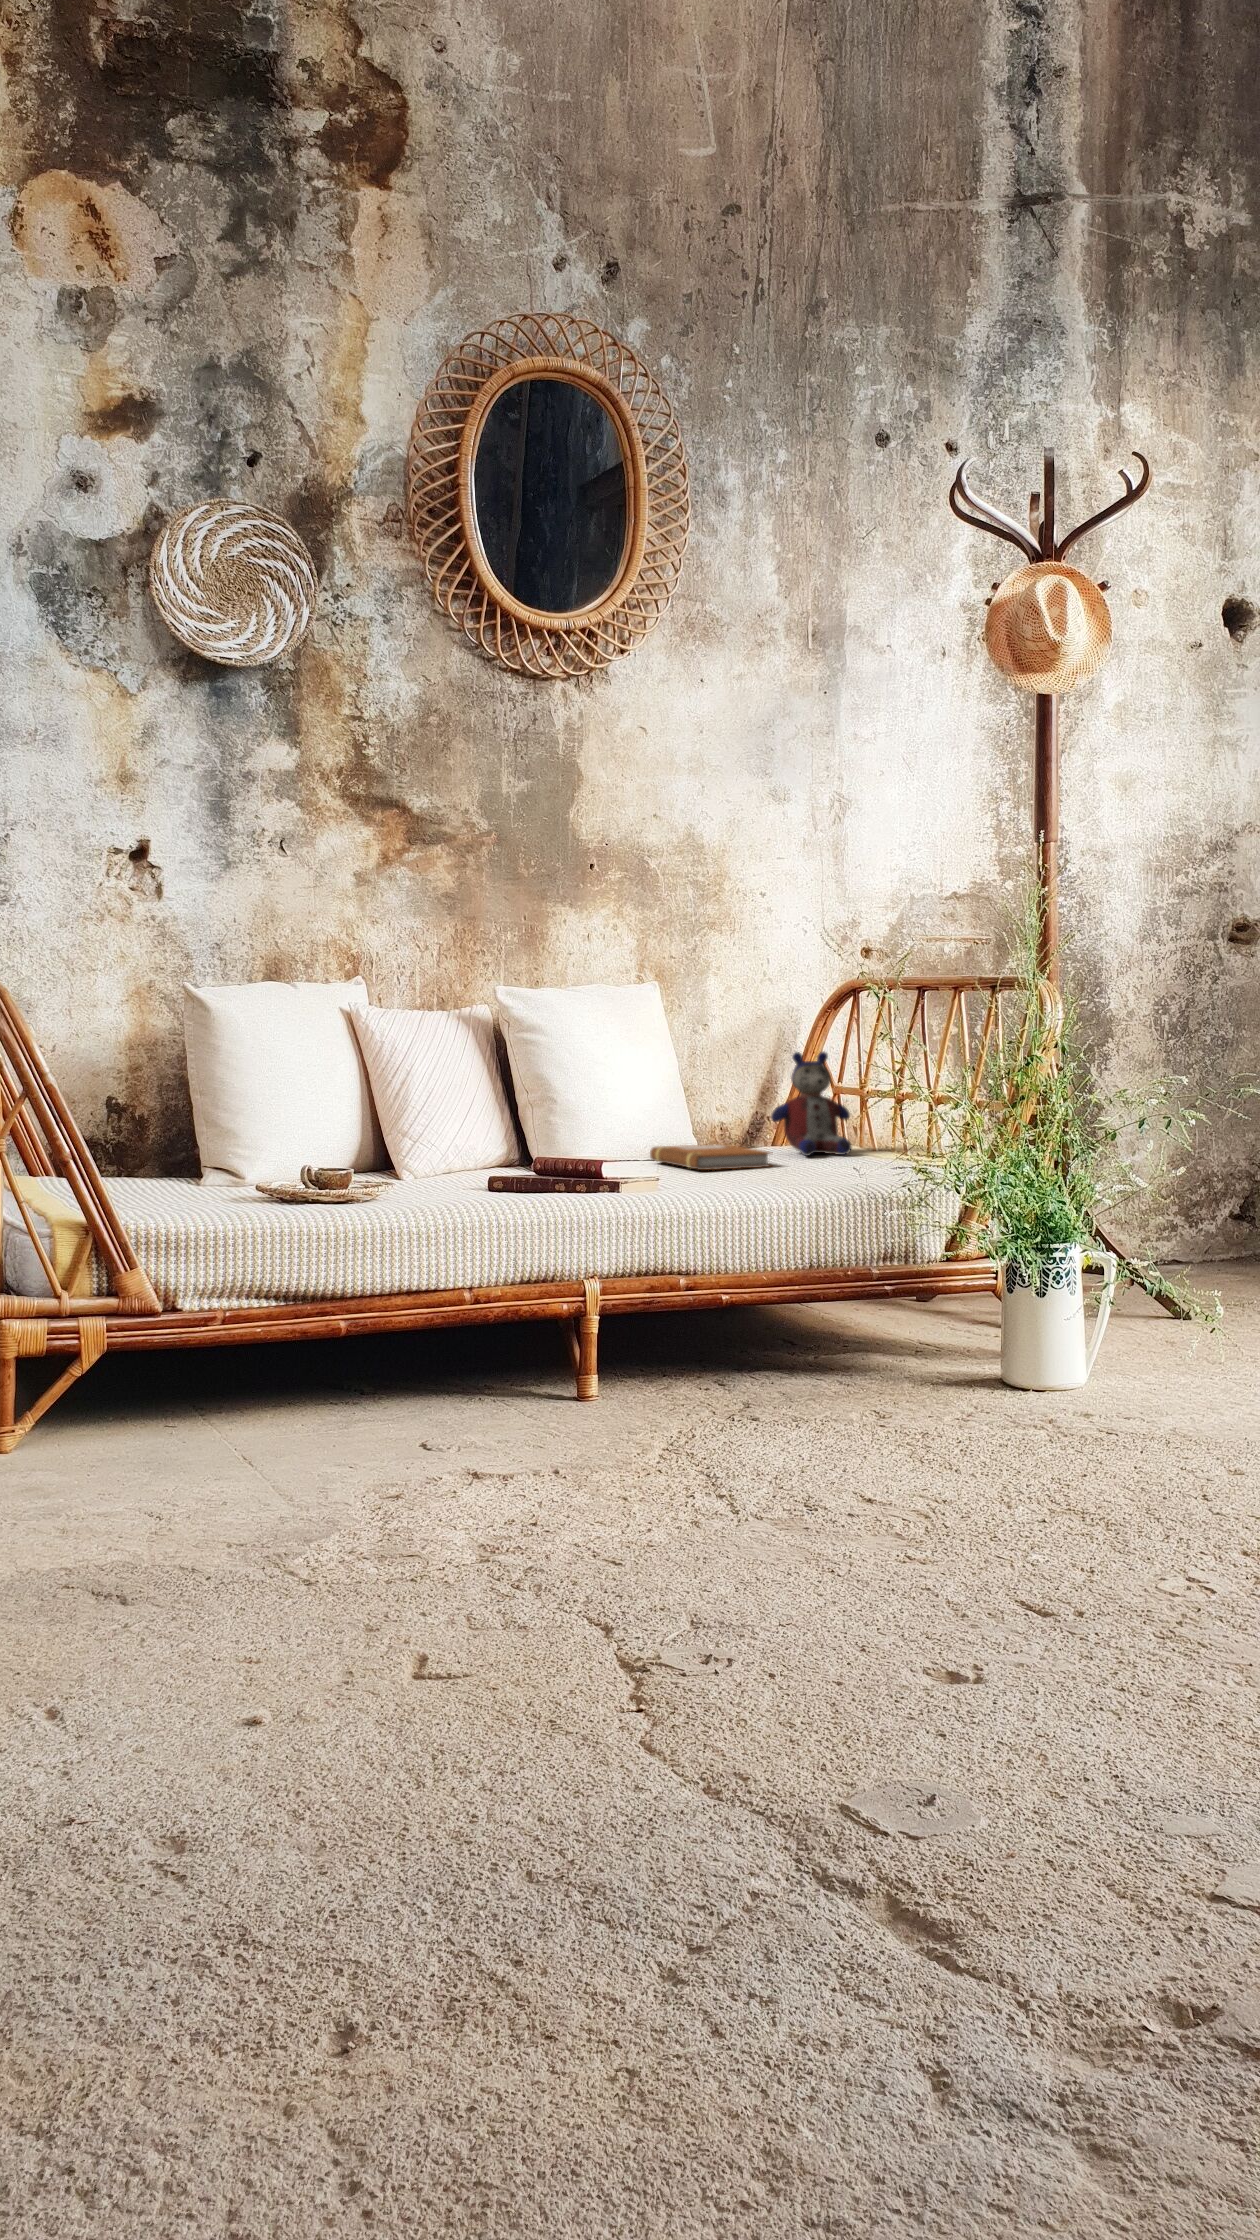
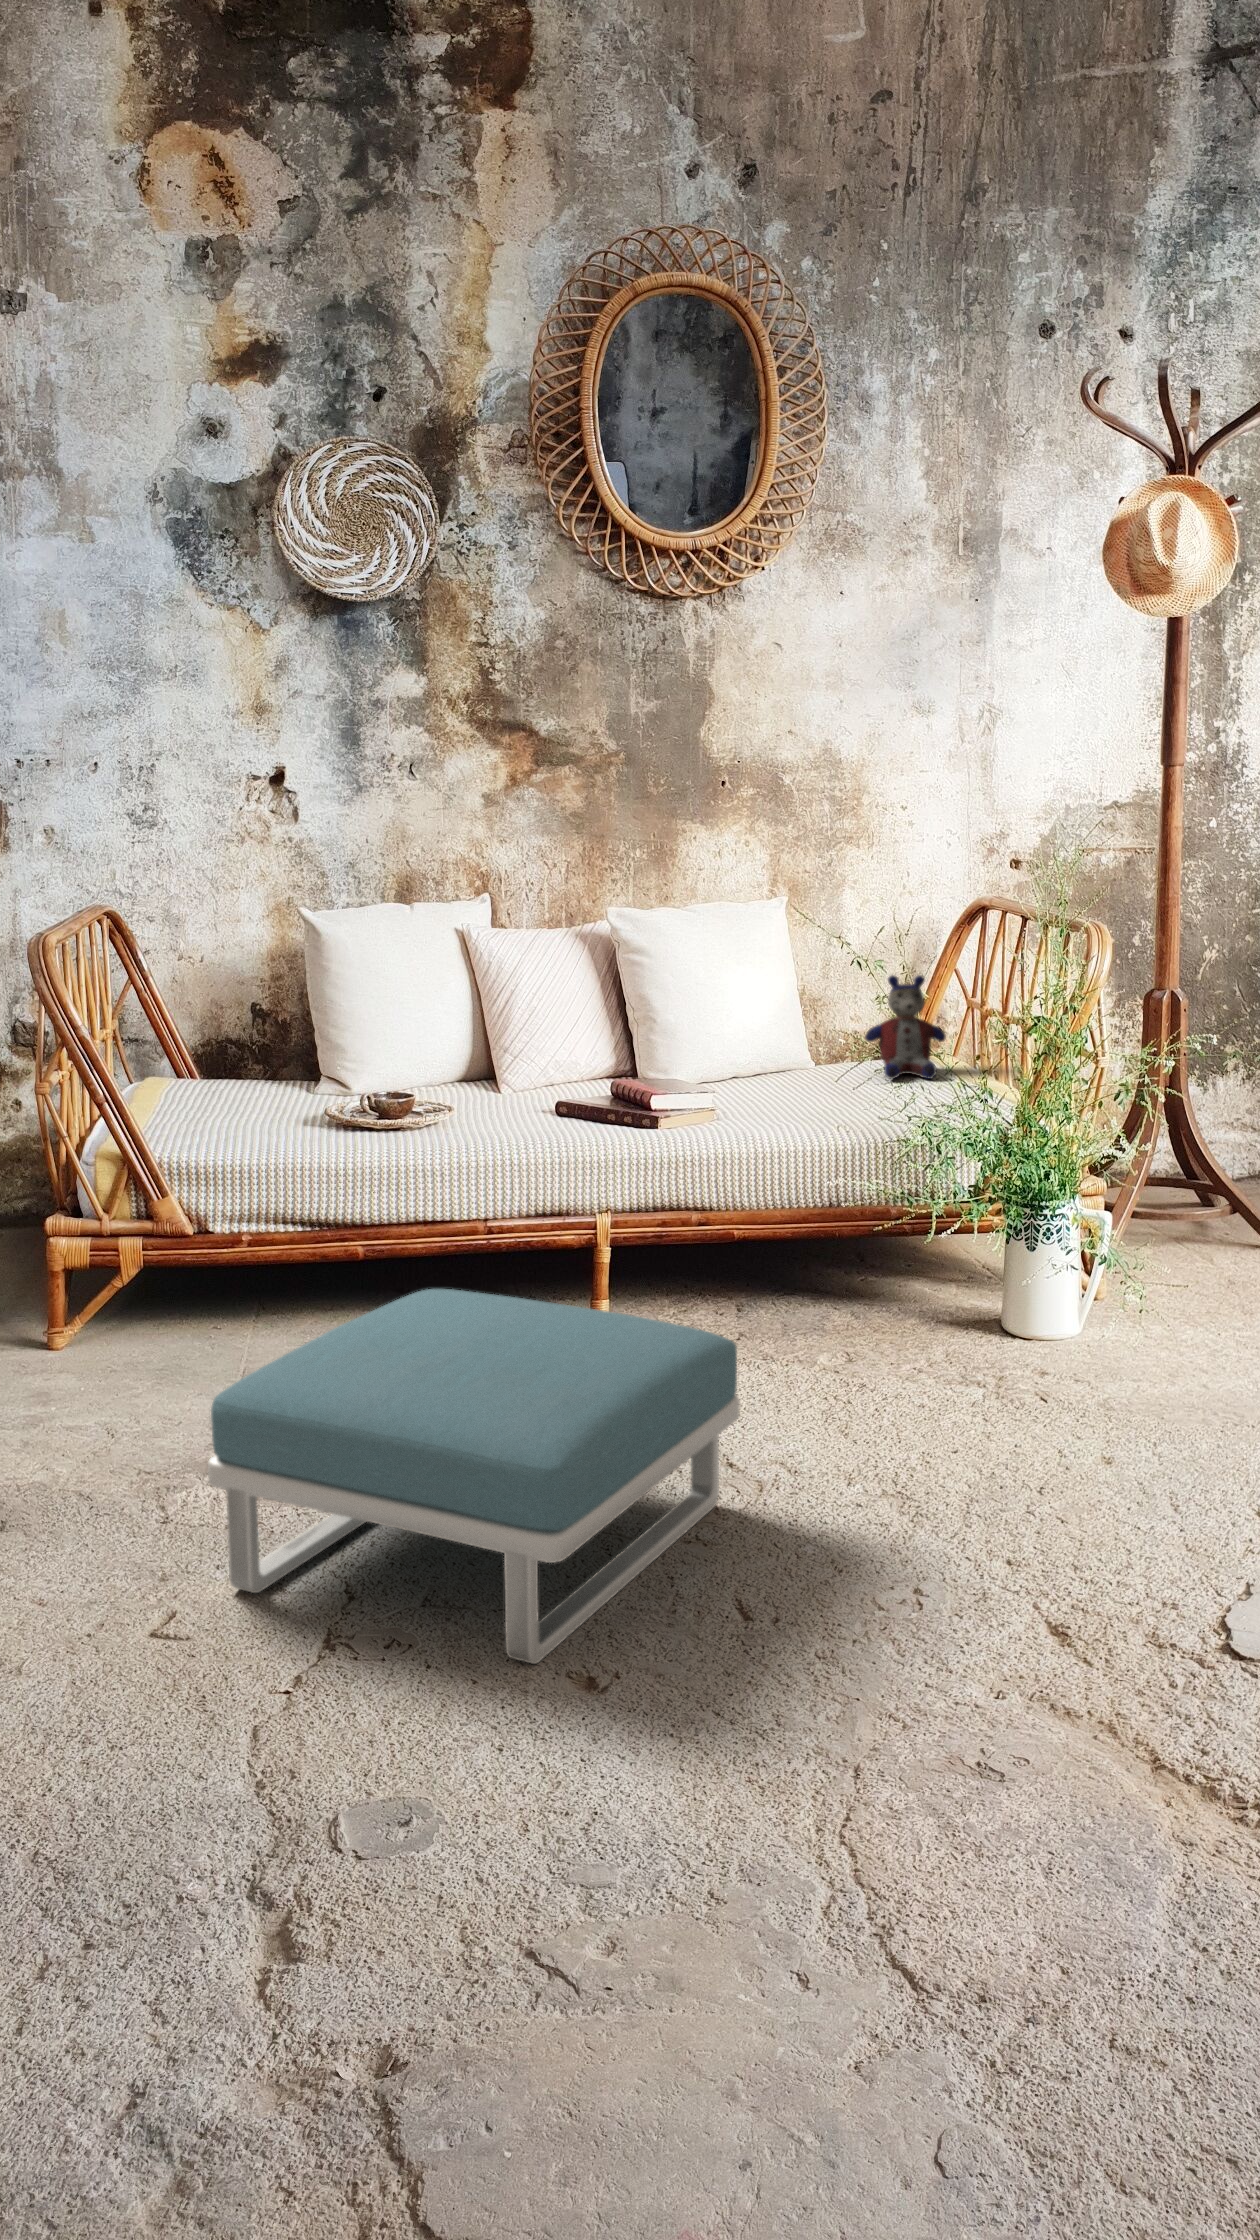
notebook: present [650,1144,771,1170] -> none [738,1062,841,1097]
footstool: none [410,1306,905,1638] -> present [208,1289,740,1664]

